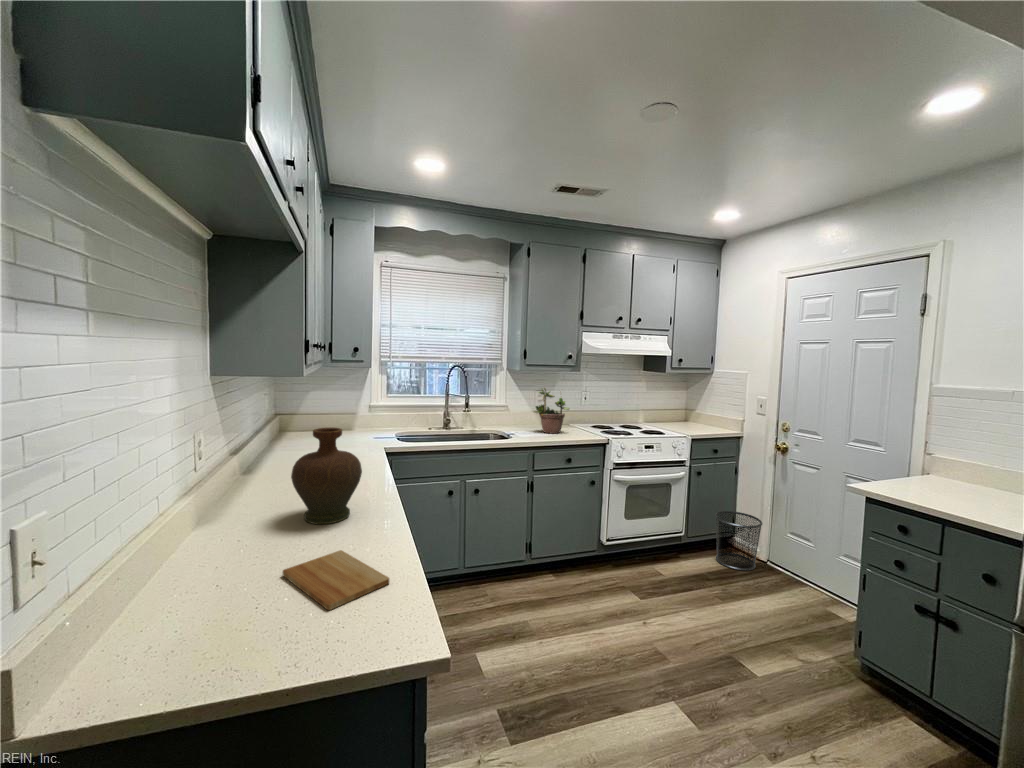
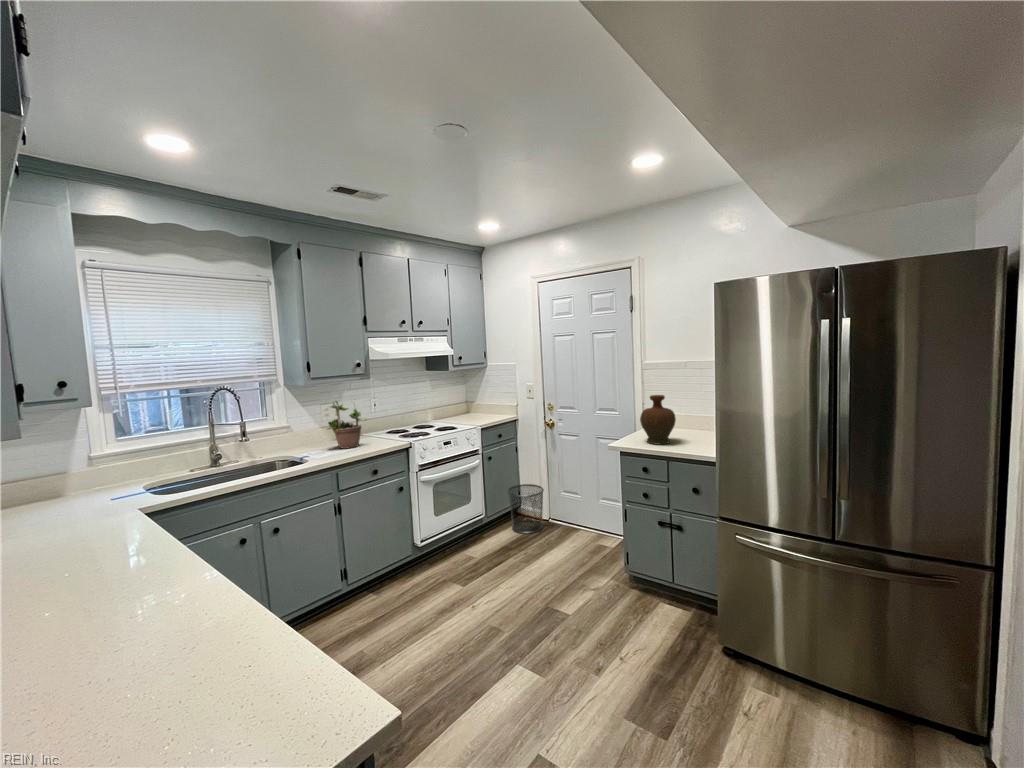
decorative vase: present [291,428,362,524] -> present [640,395,676,444]
cutting board: present [283,550,389,610] -> none [95,658,273,738]

